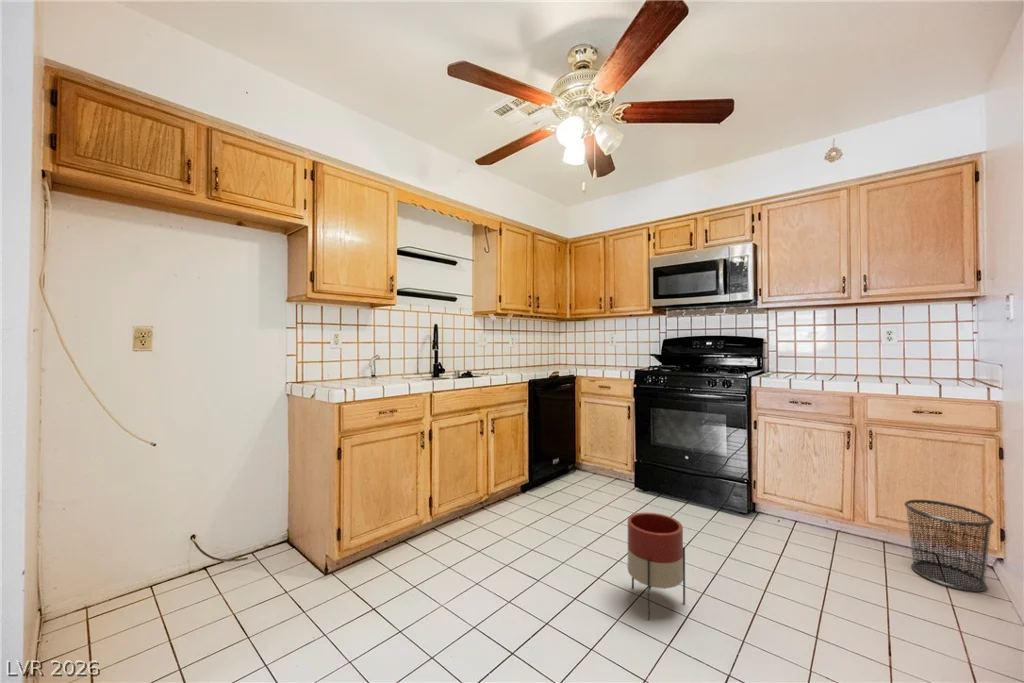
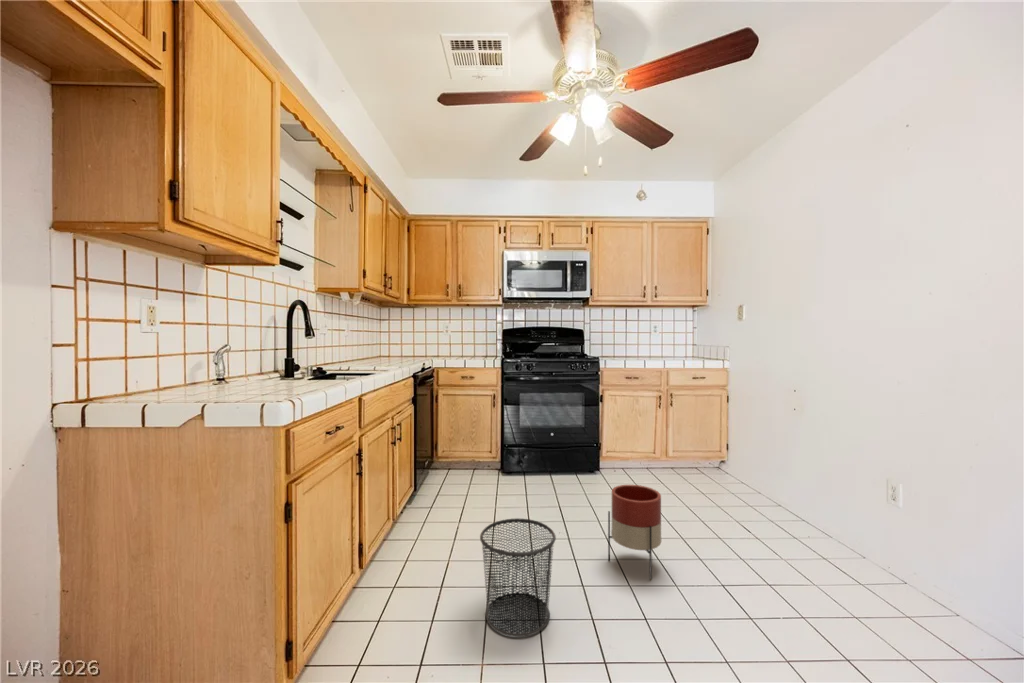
waste bin: present [905,500,994,591] -> present [480,518,556,637]

